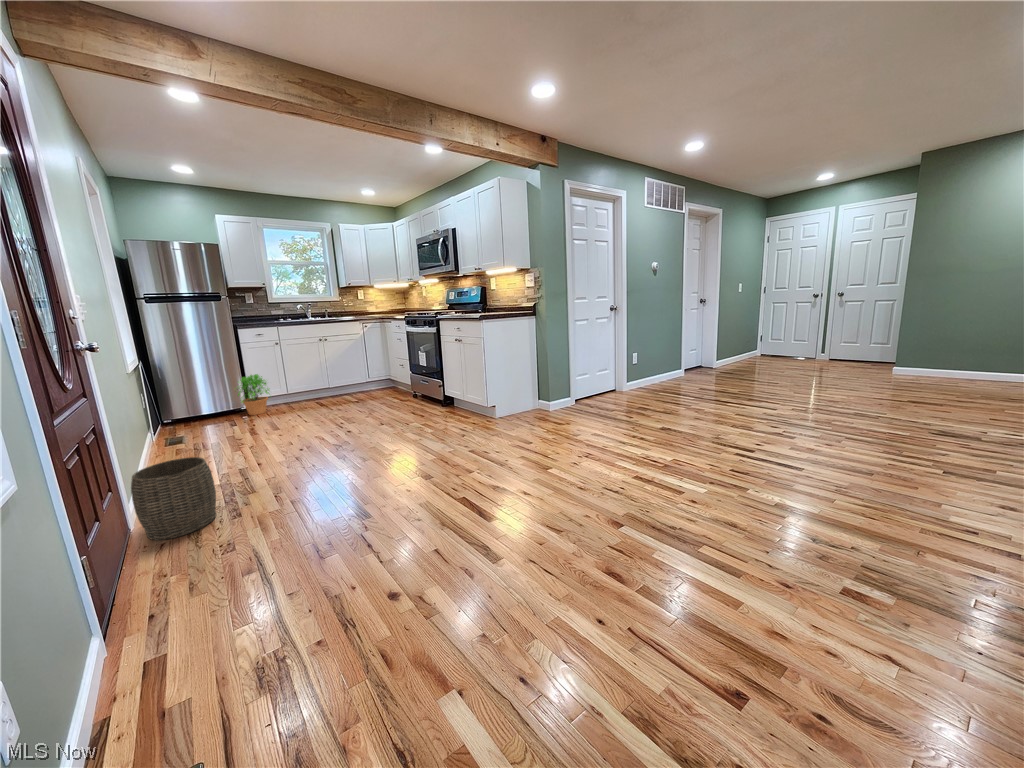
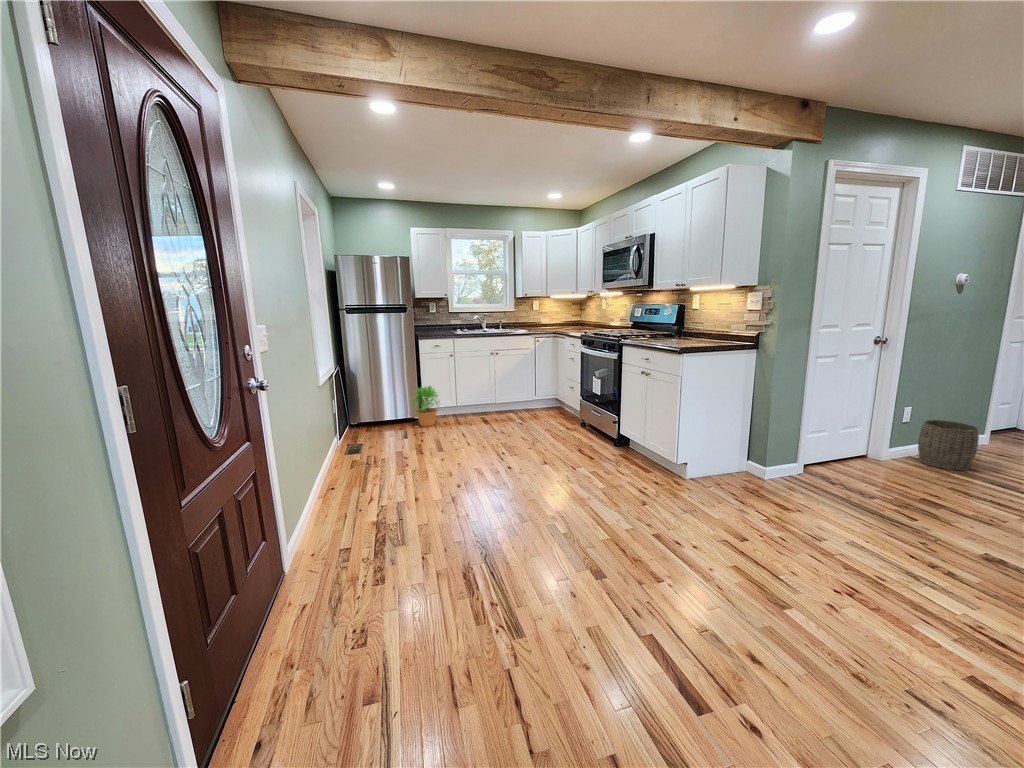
woven basket: present [131,457,216,540] -> present [918,420,979,471]

